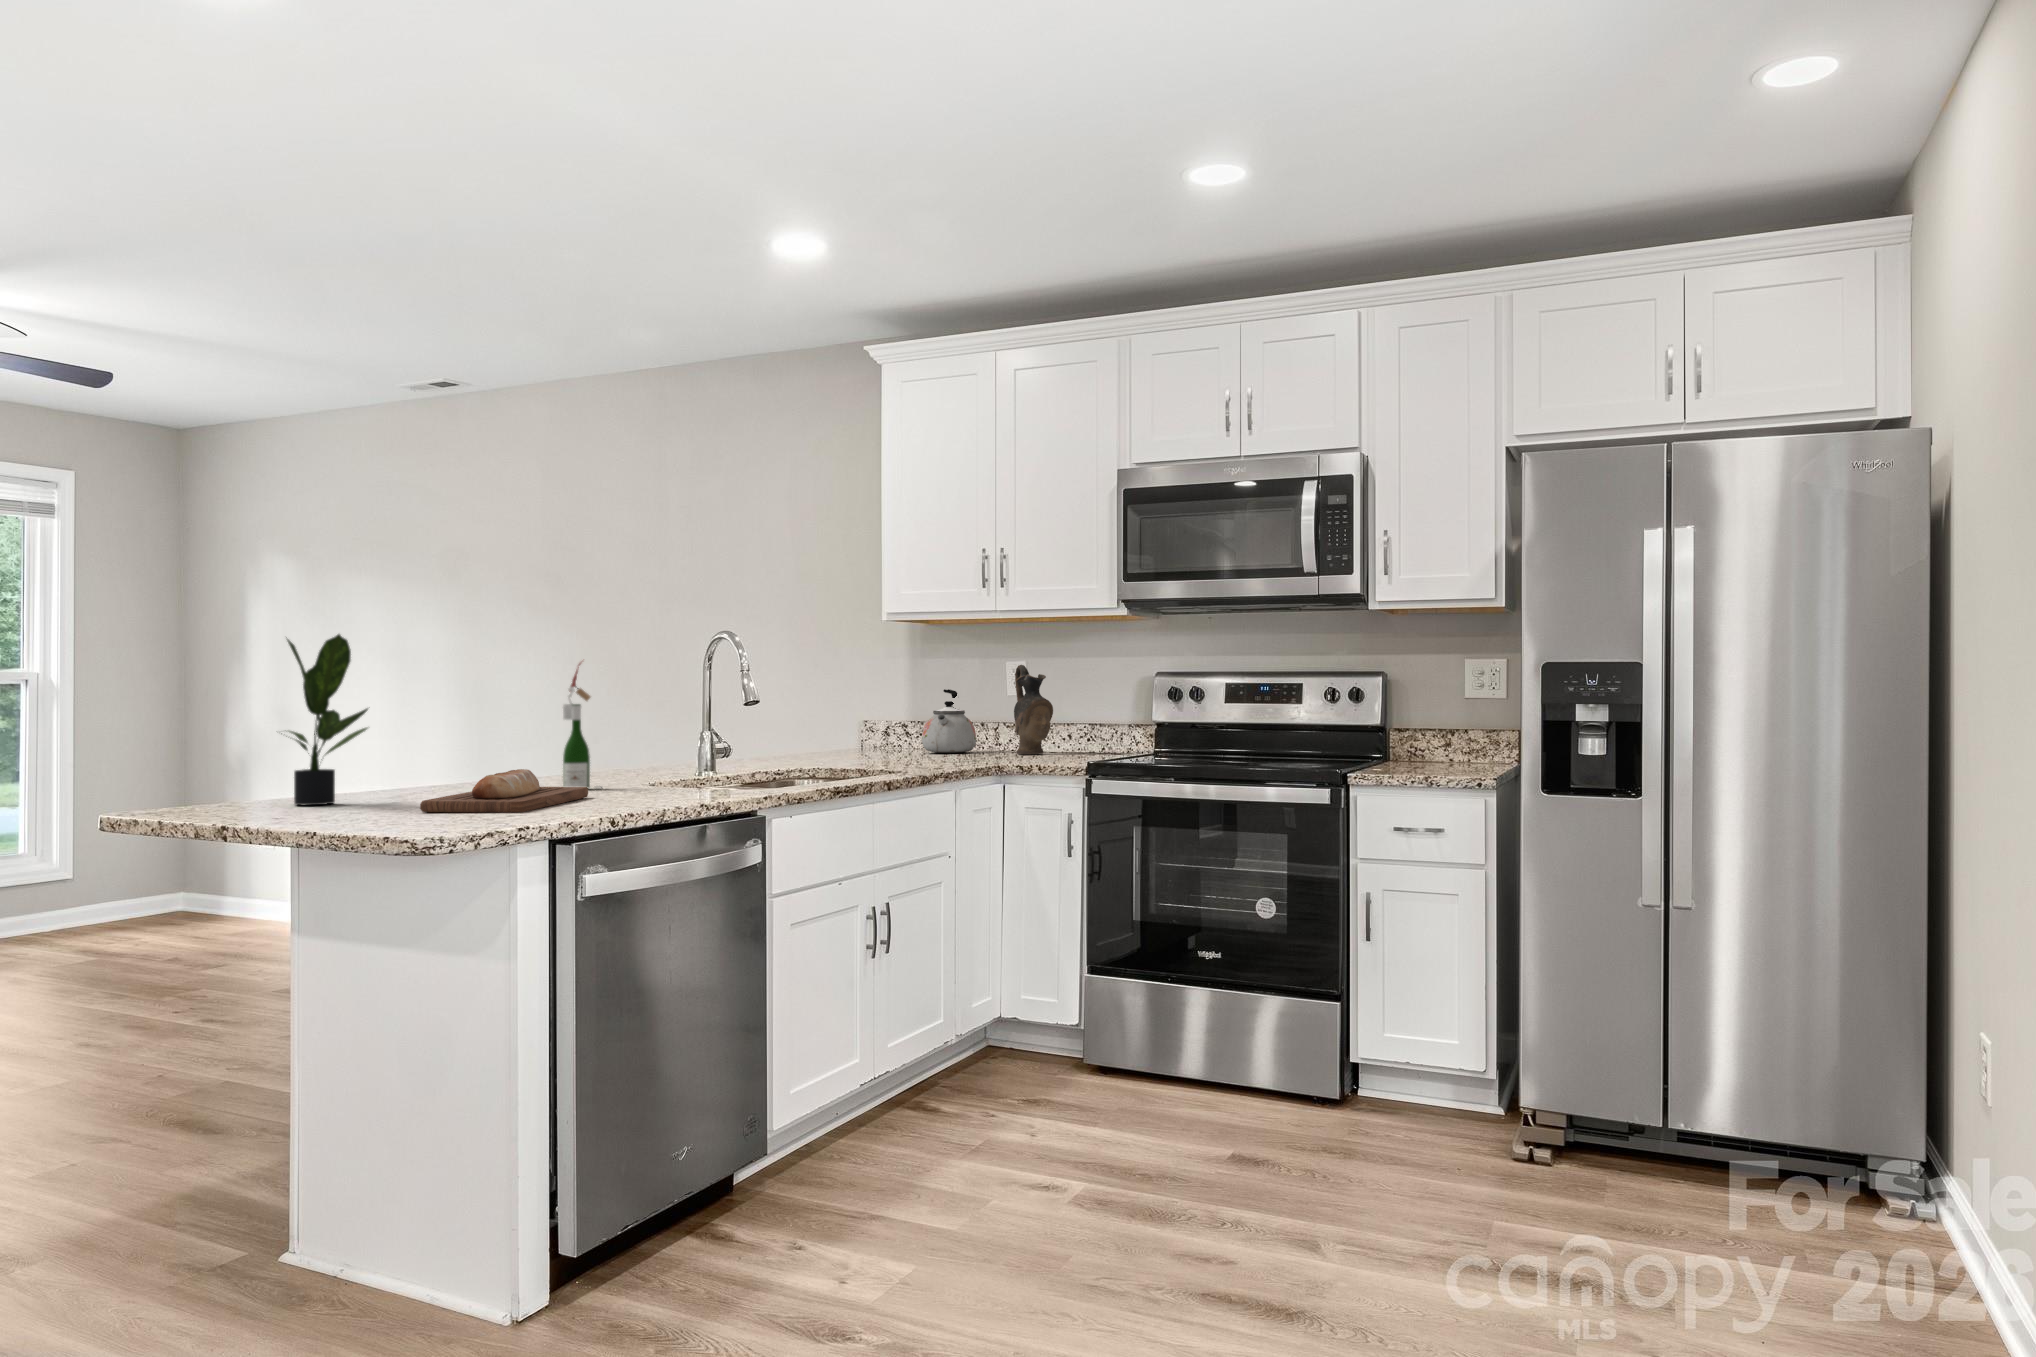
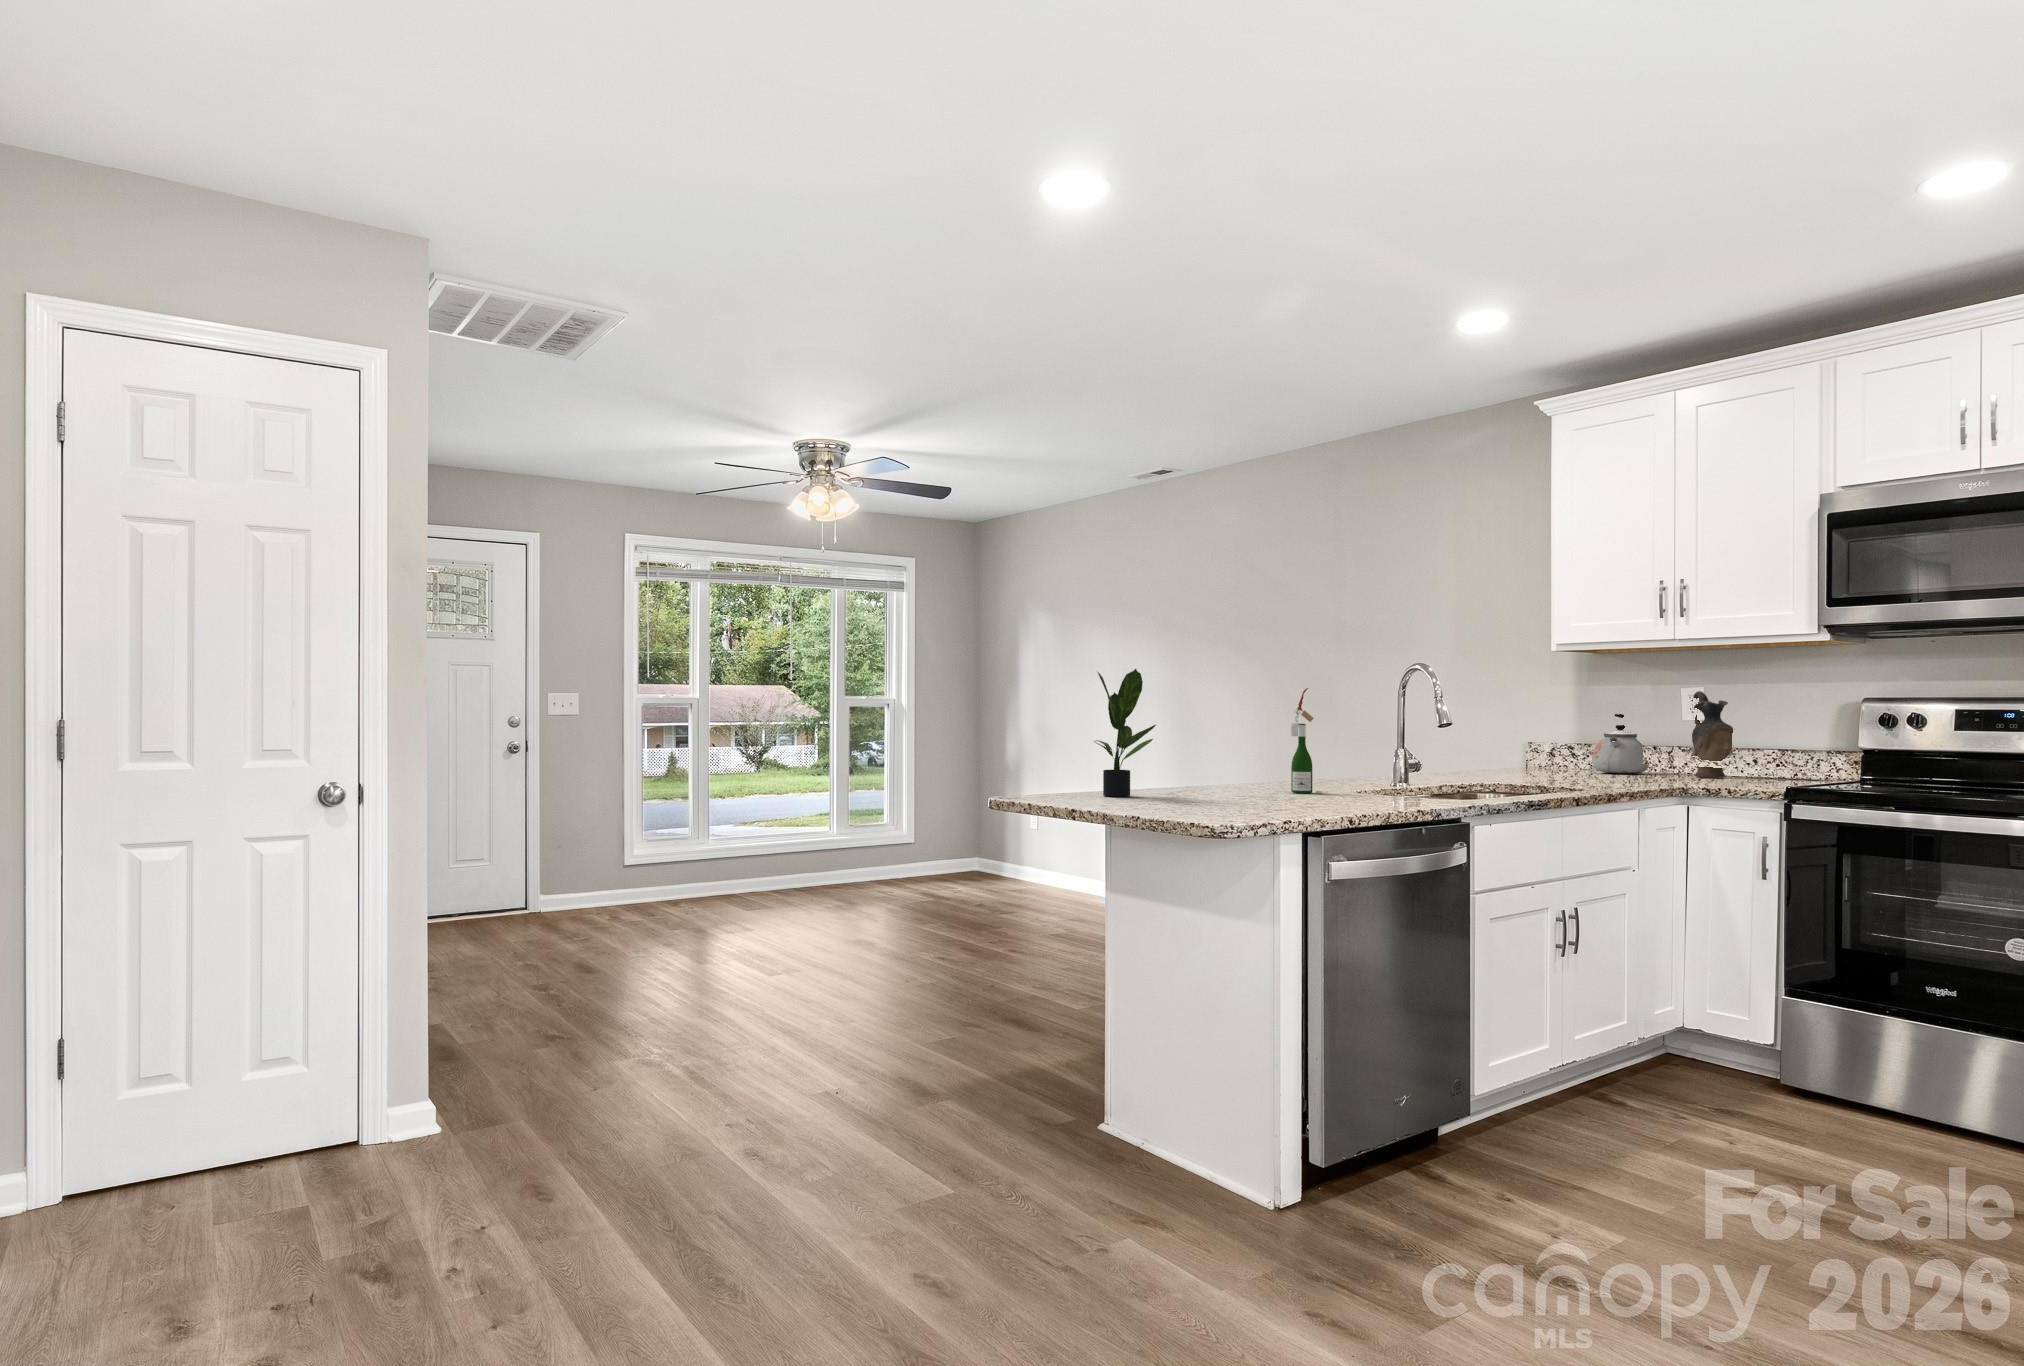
bread loaf: present [420,769,588,813] -> none [1199,775,1318,809]

